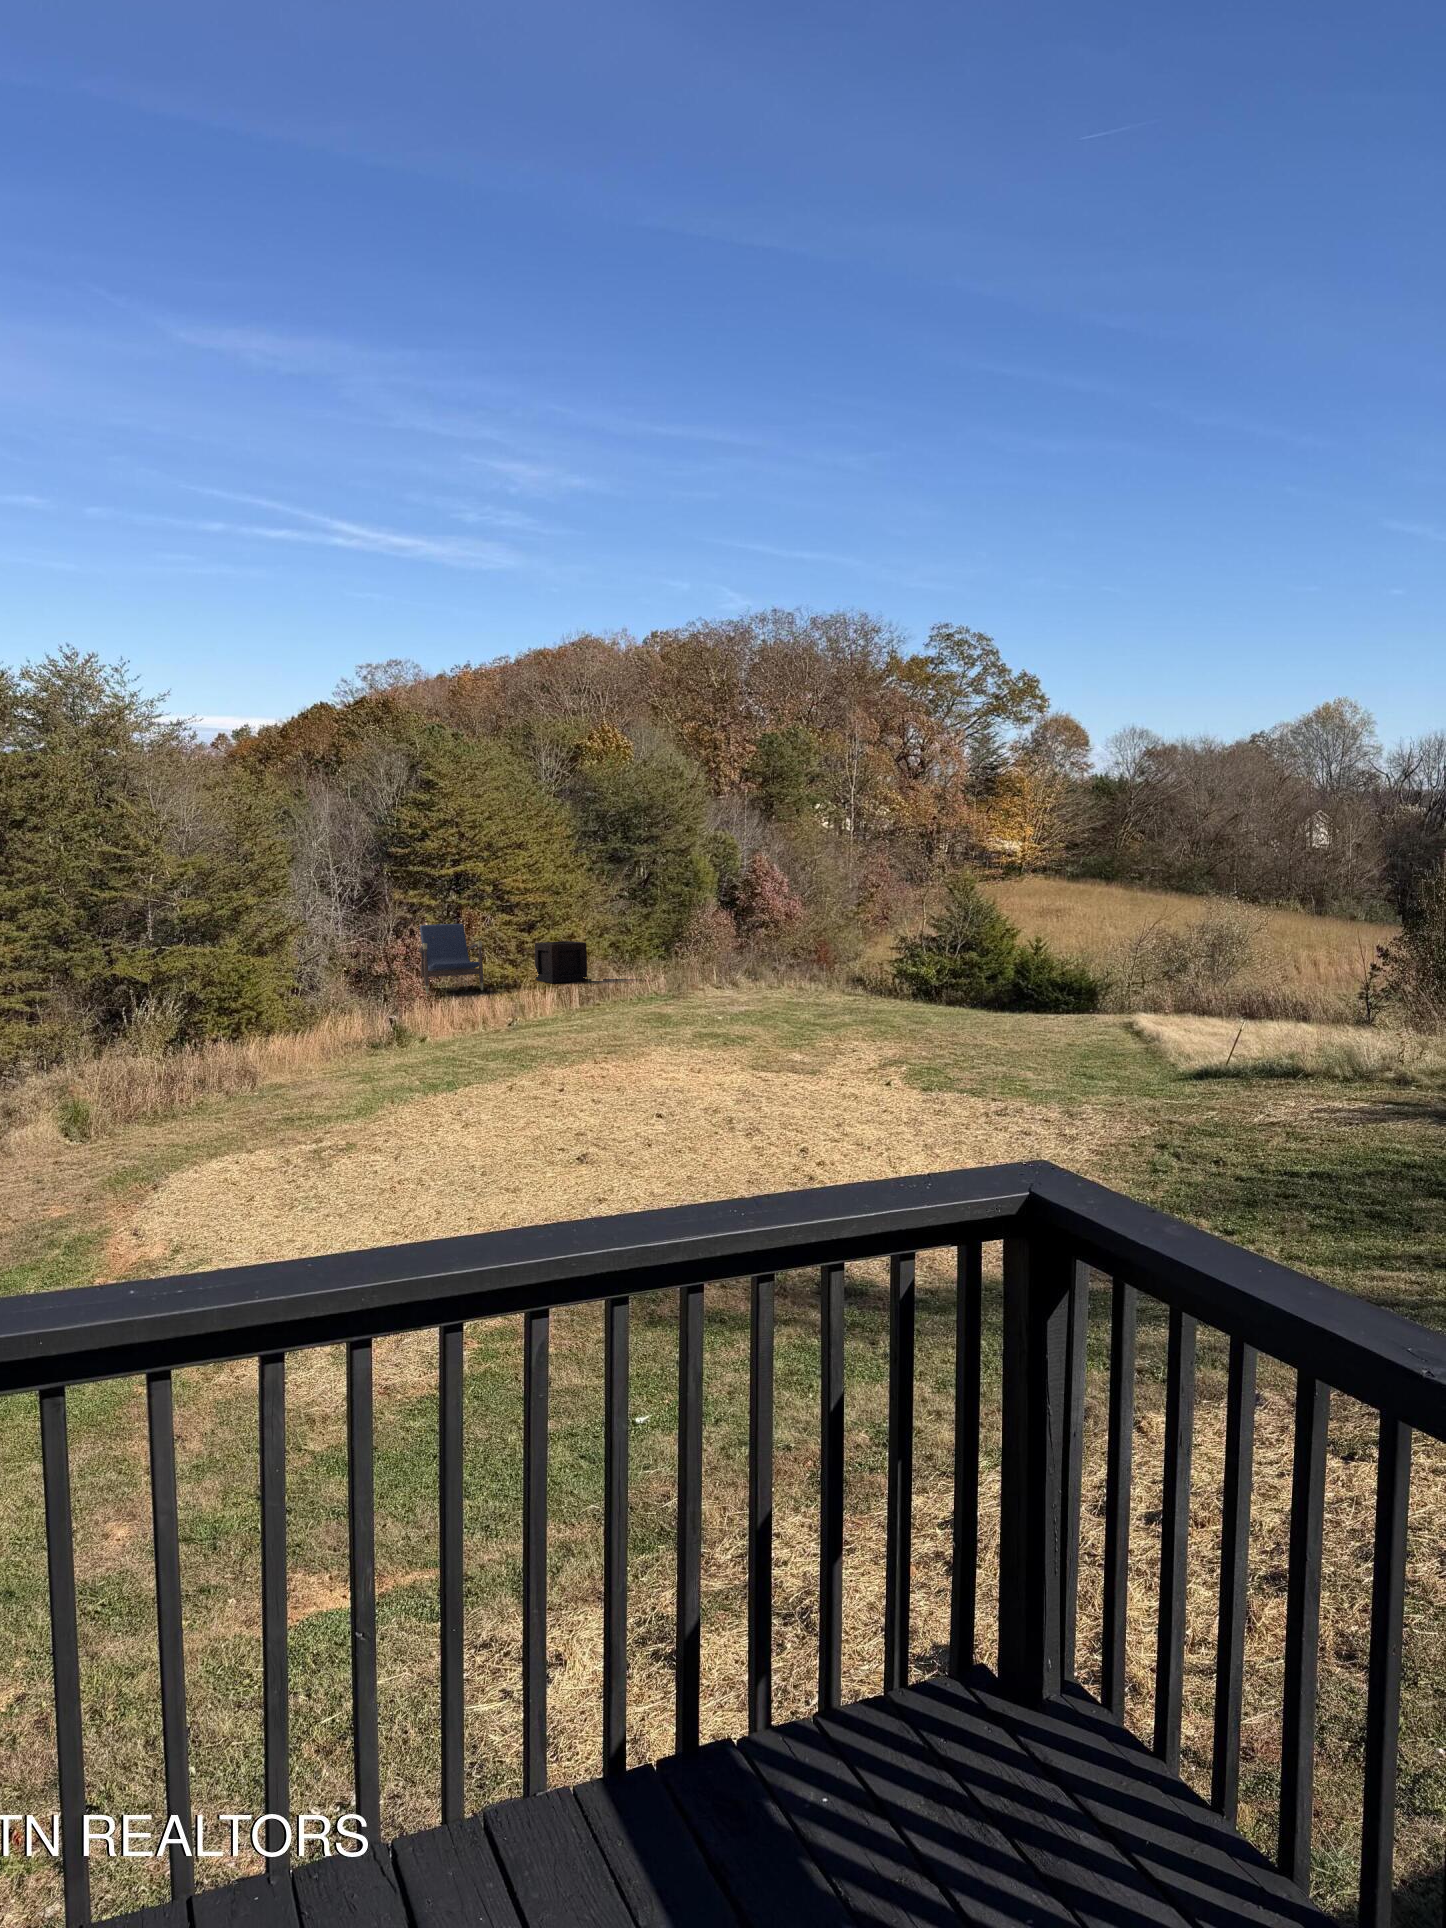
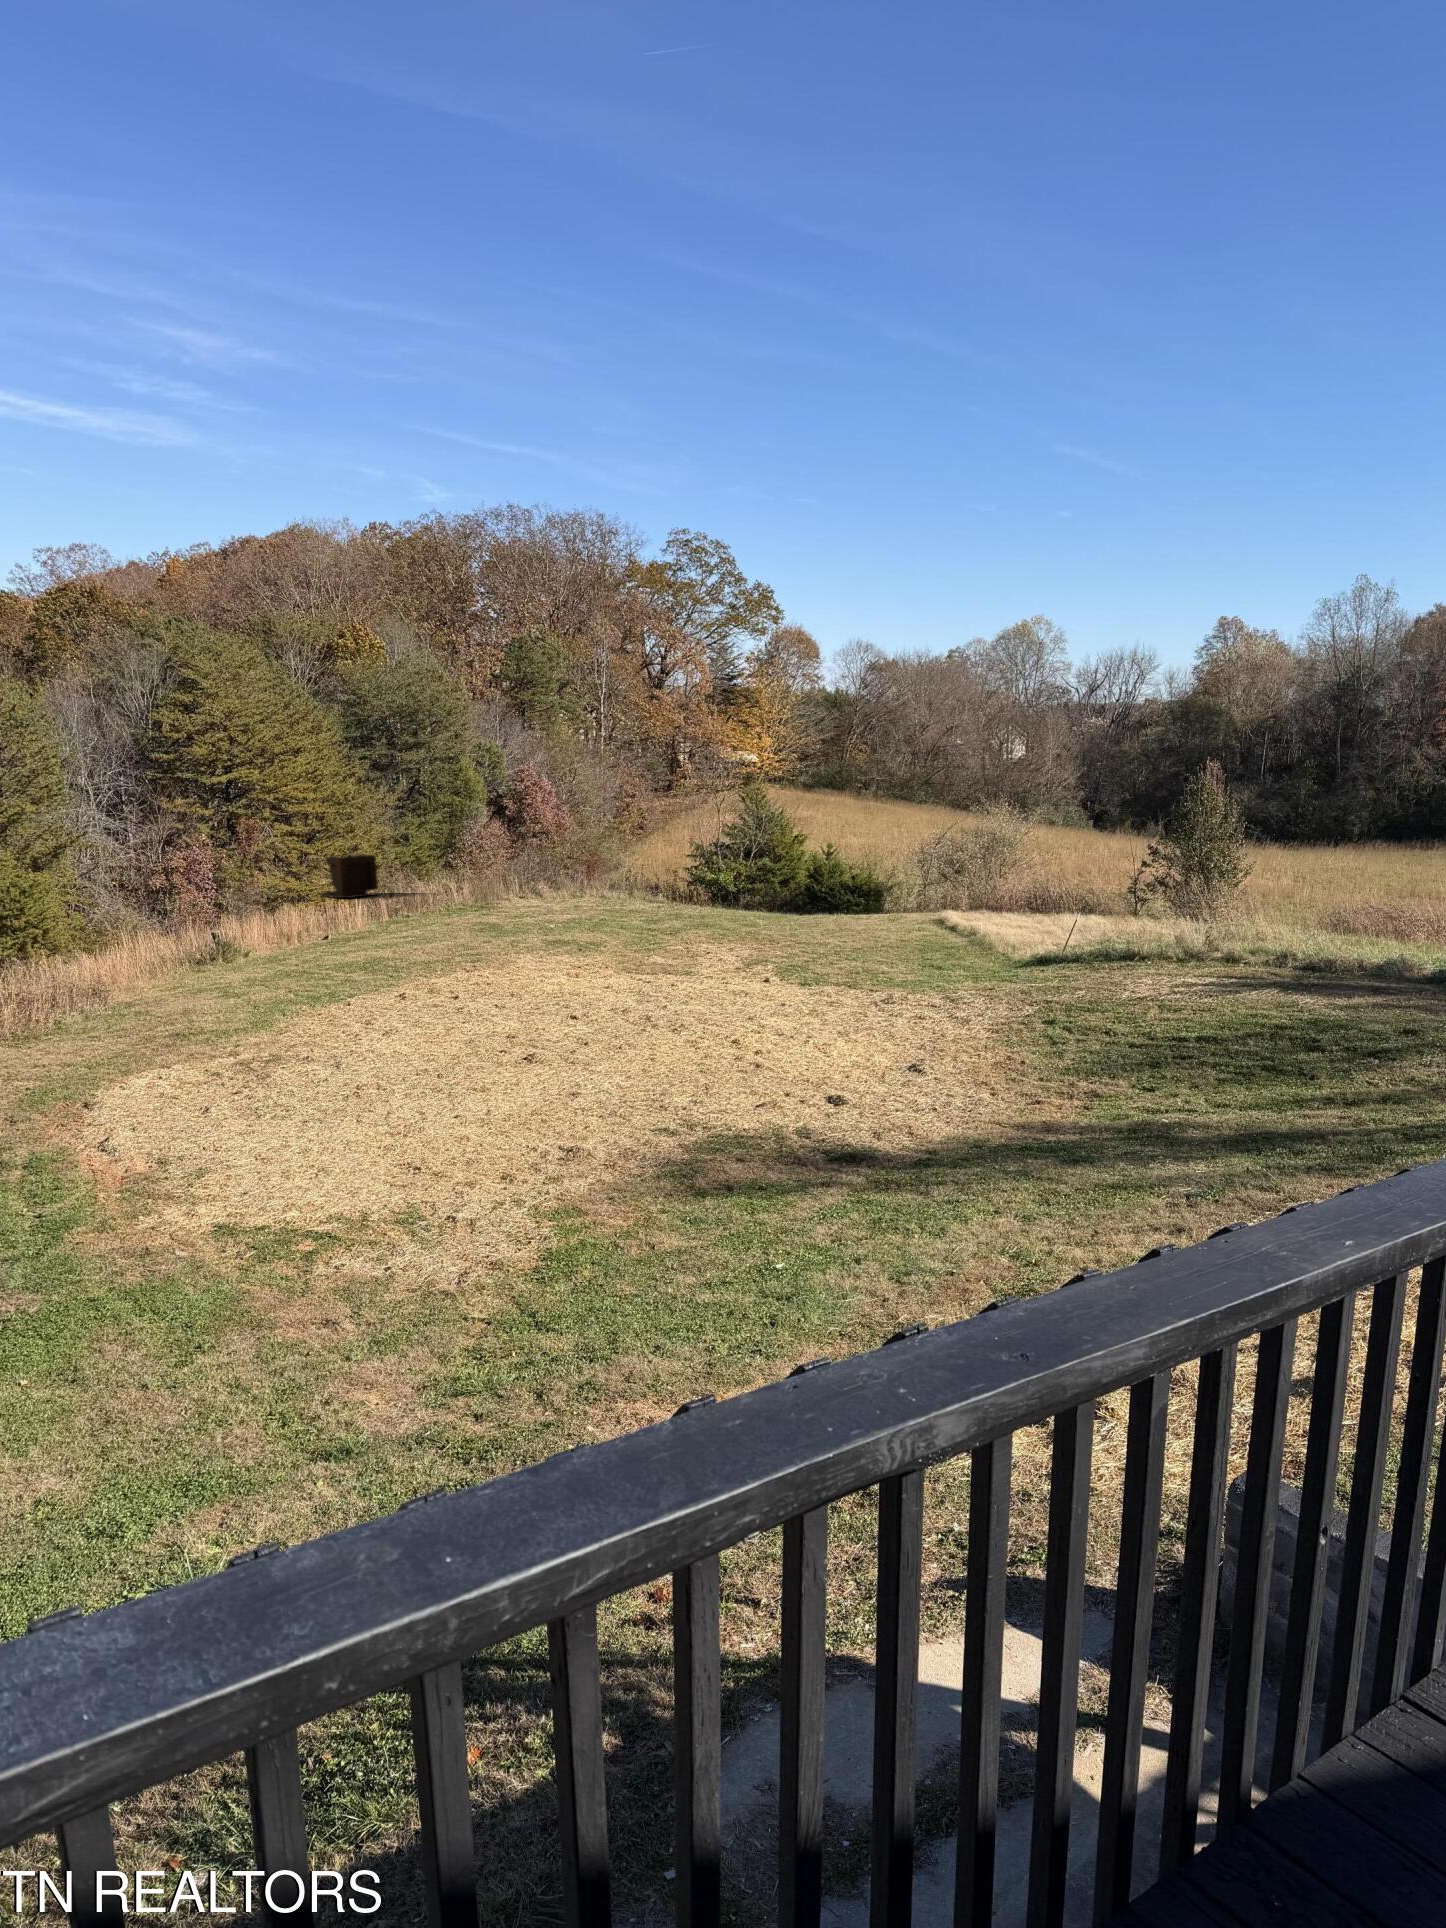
lounge chair: present [419,924,483,993] -> none [191,837,270,913]

